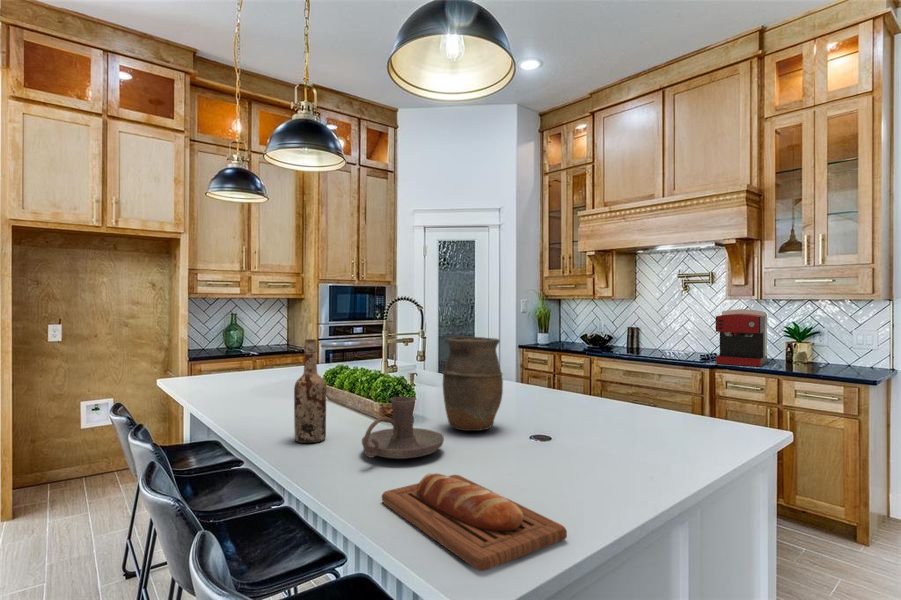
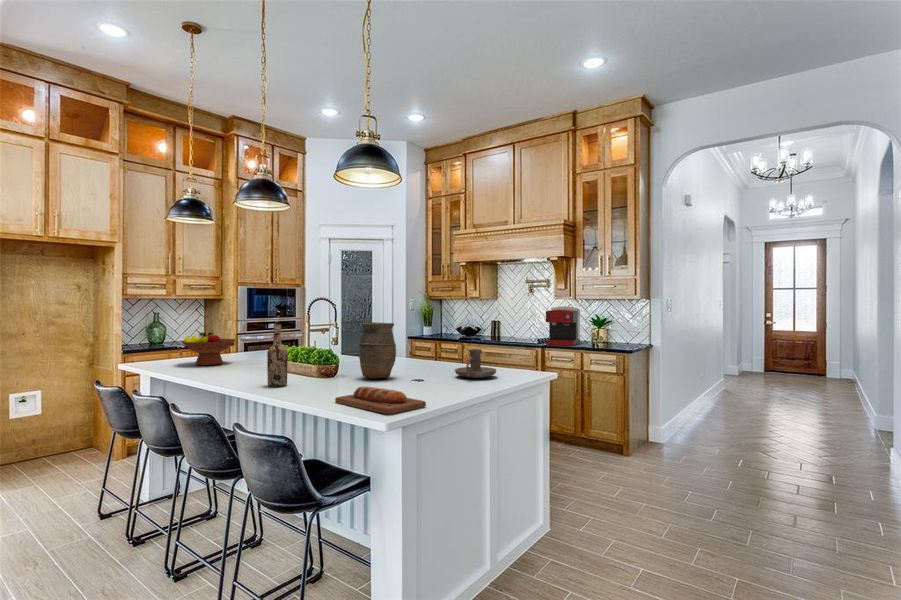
fruit bowl: none [219,343,290,388] -> present [182,332,236,365]
candle holder: present [362,397,444,459] -> present [455,349,496,378]

